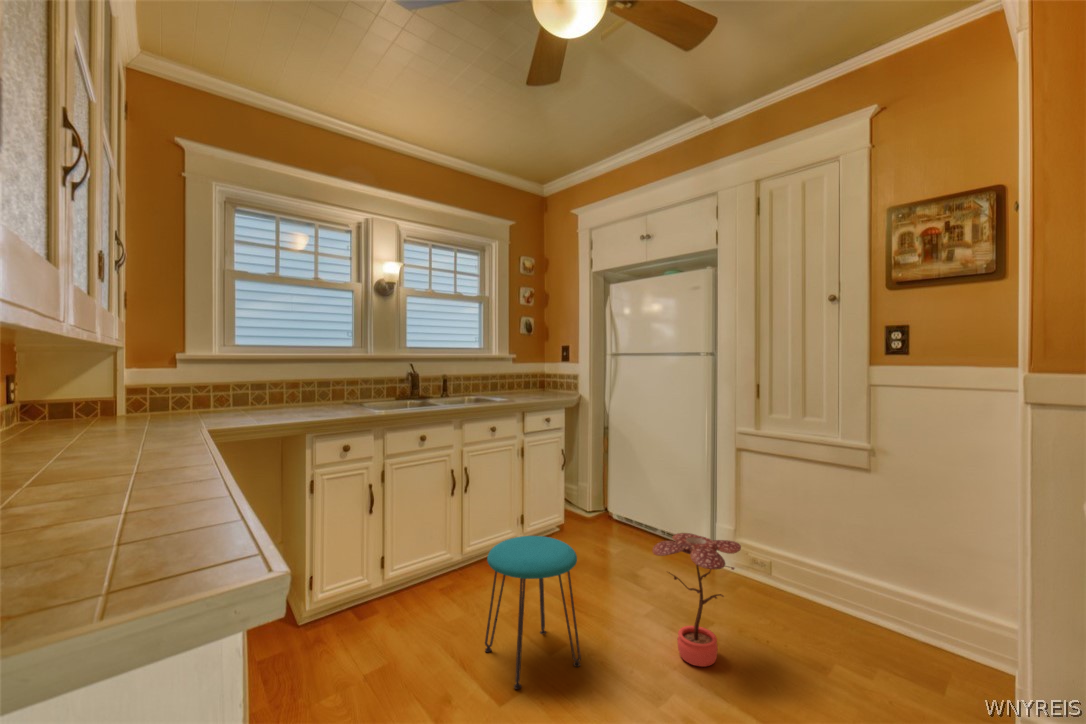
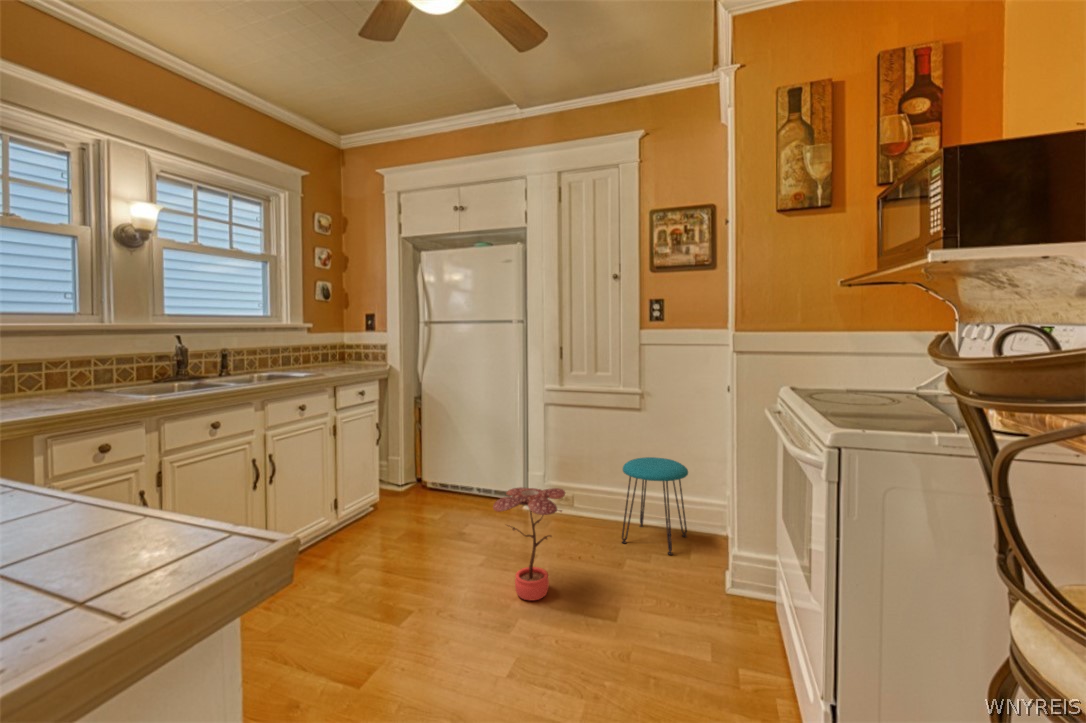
stool: present [485,536,581,689] -> present [622,457,688,554]

